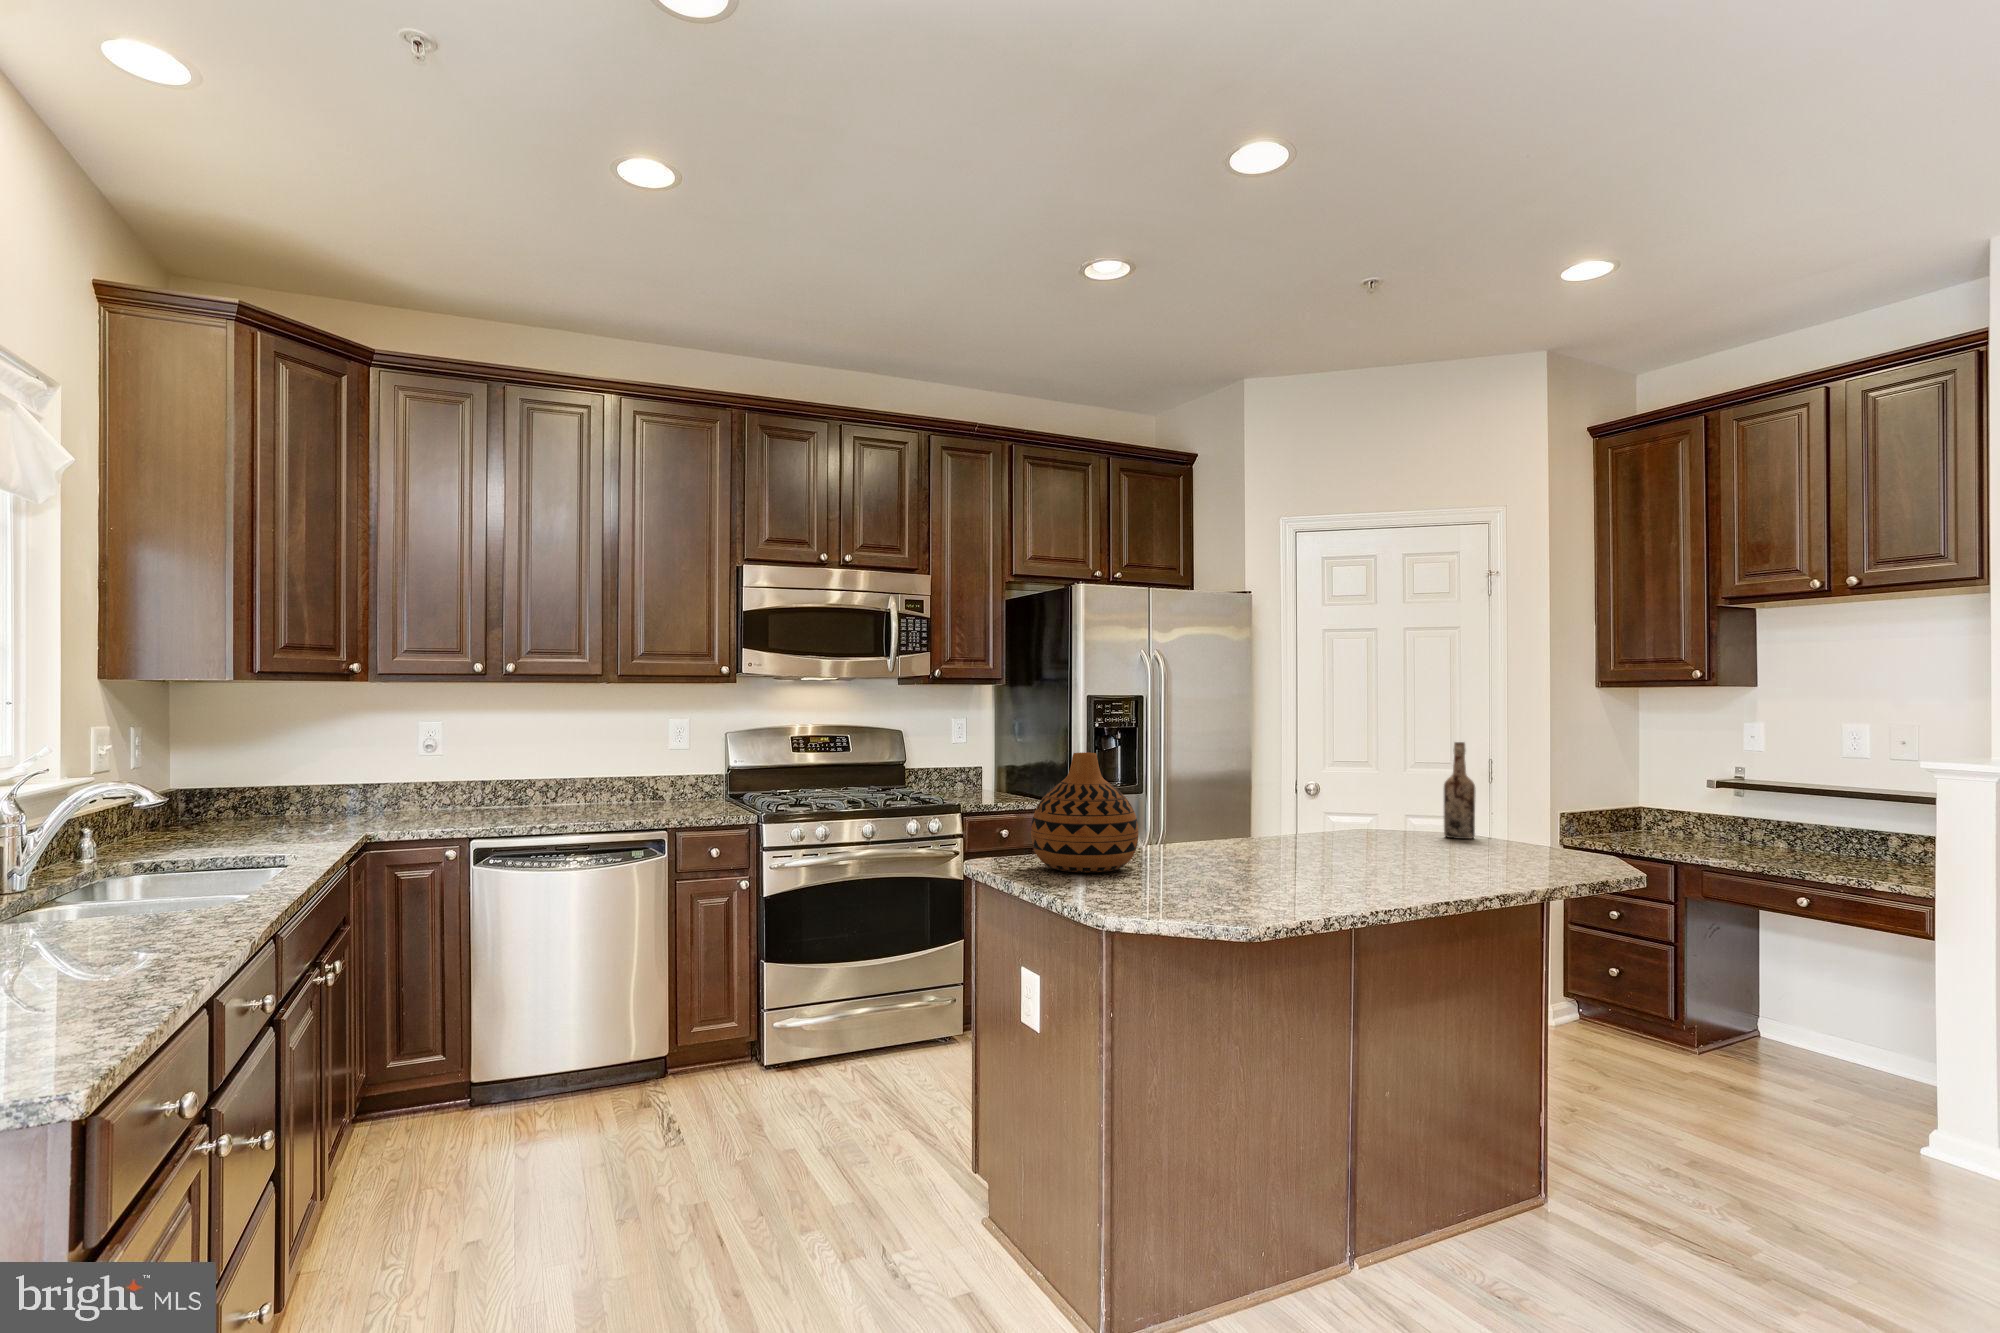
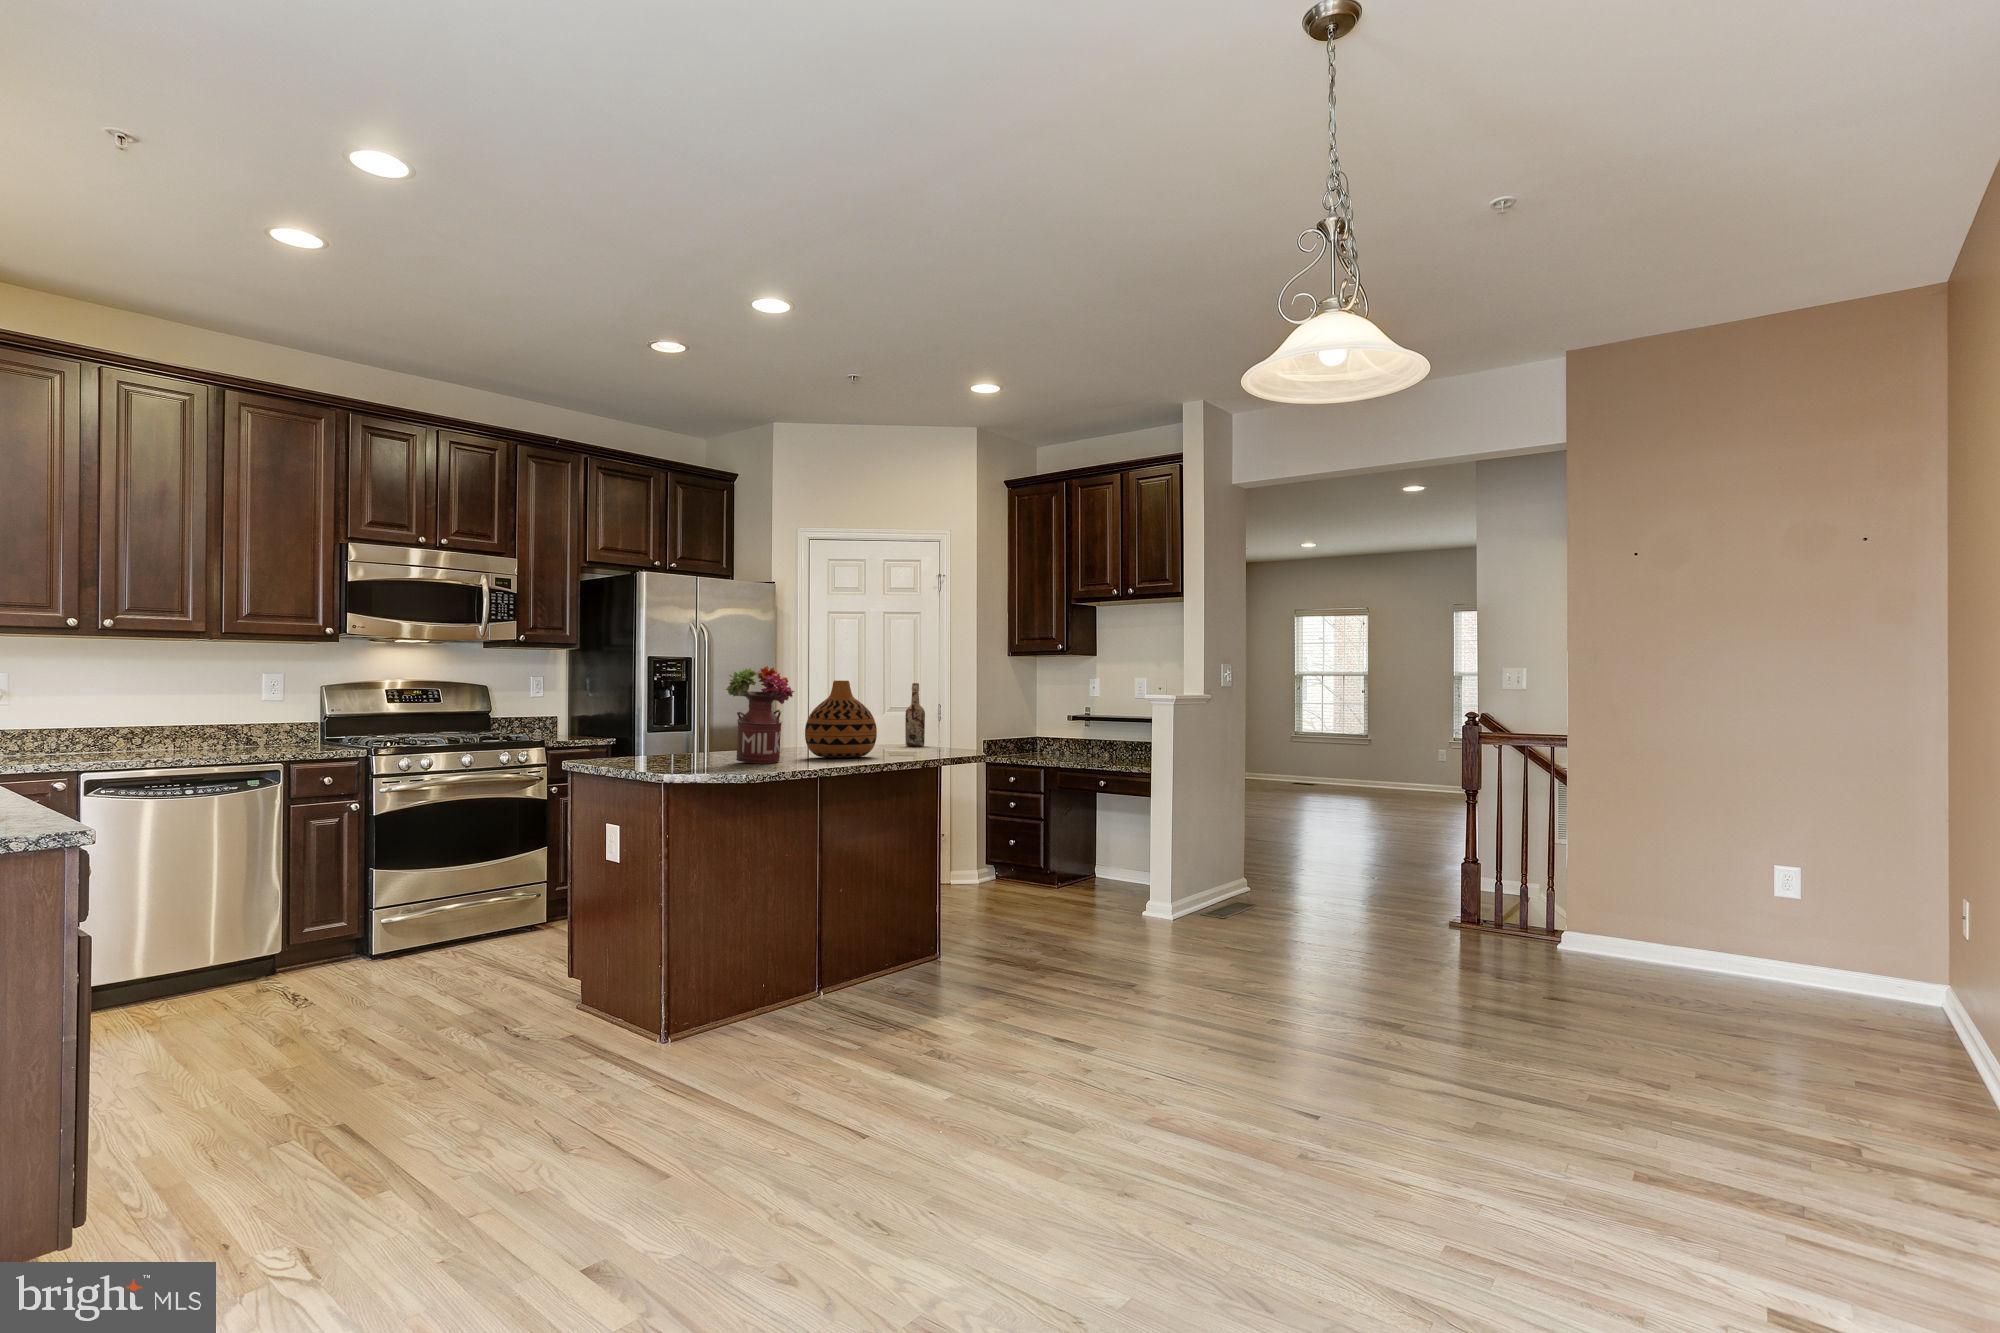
flower arrangement: none [1159,736,1265,891] -> present [726,666,794,763]
vase: present [1031,752,1139,873] -> present [805,681,877,758]

